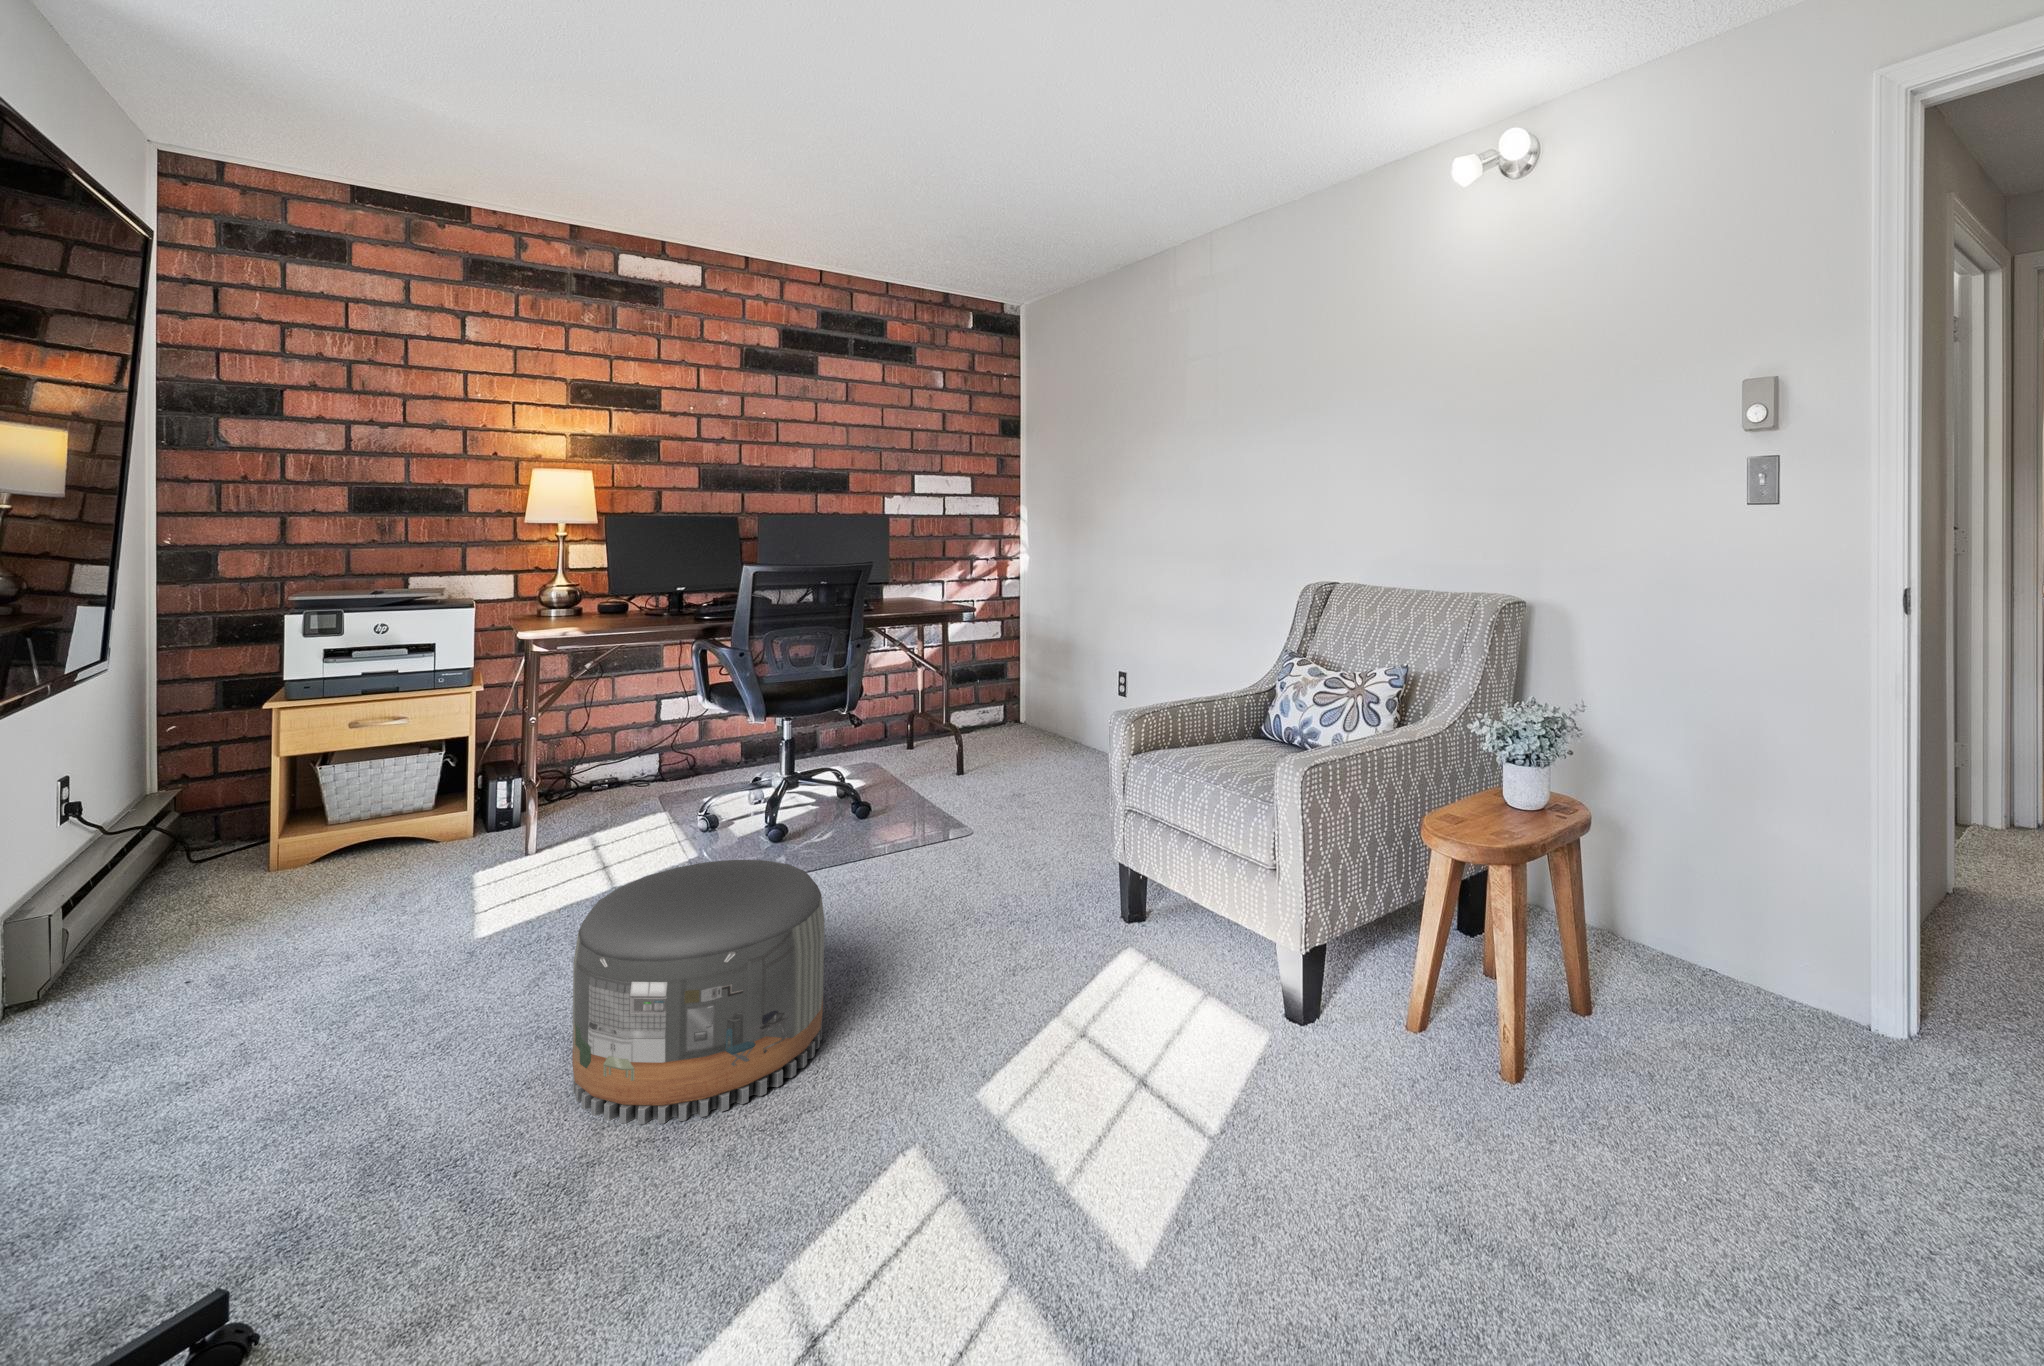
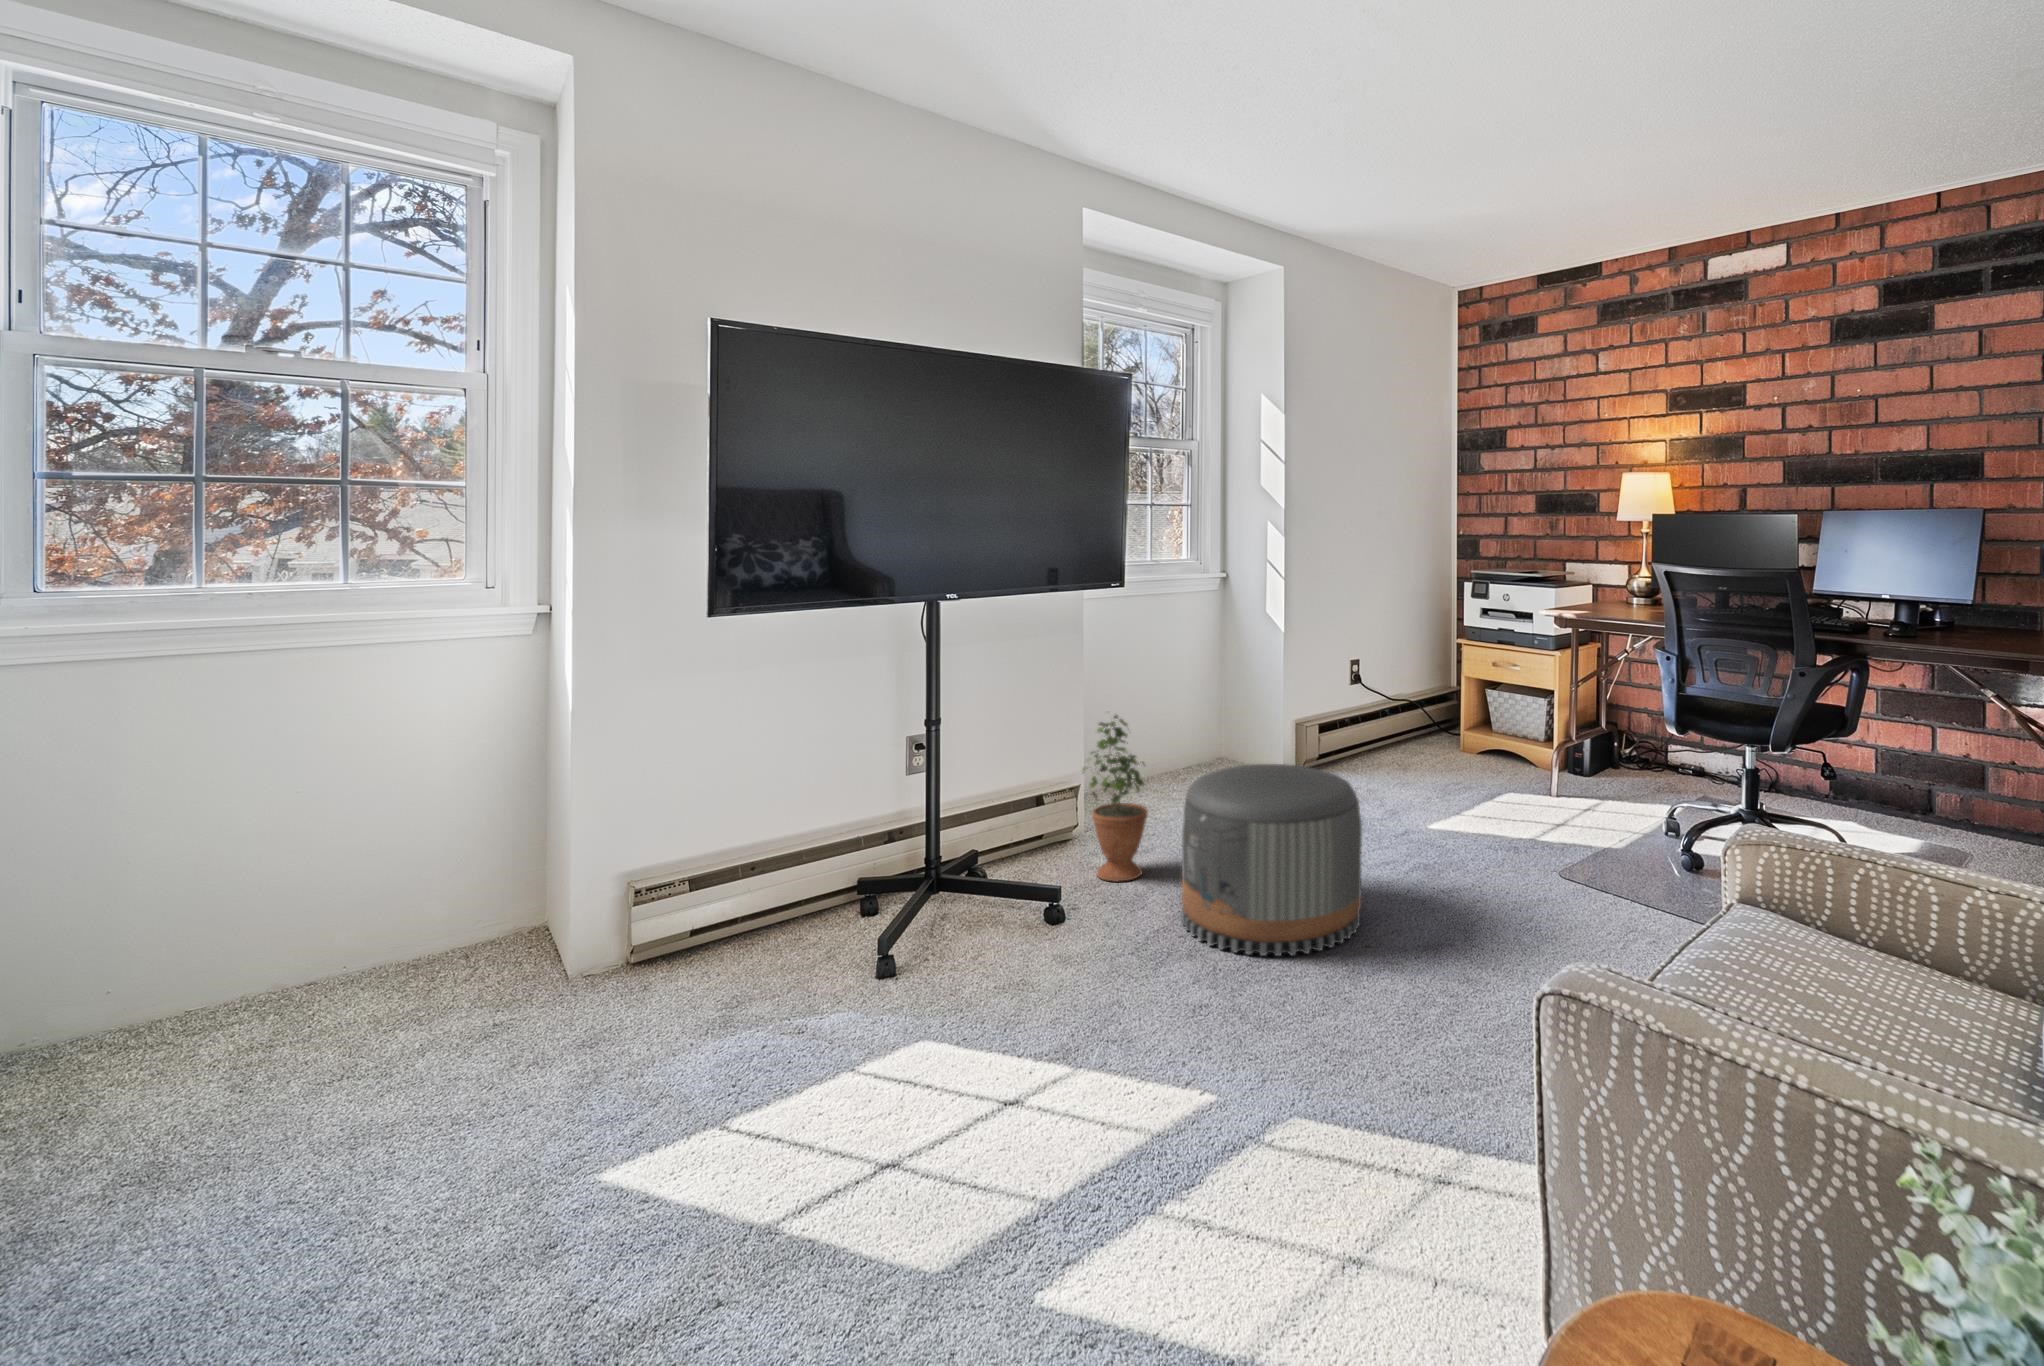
potted plant: none [281,929,454,1216] -> present [1082,715,1147,882]

